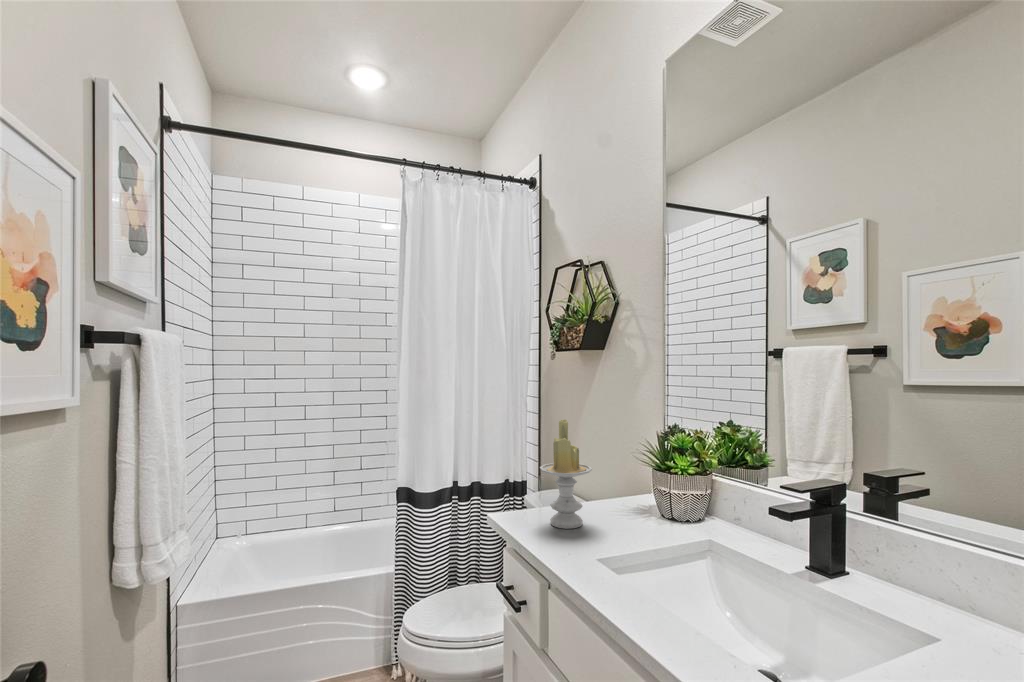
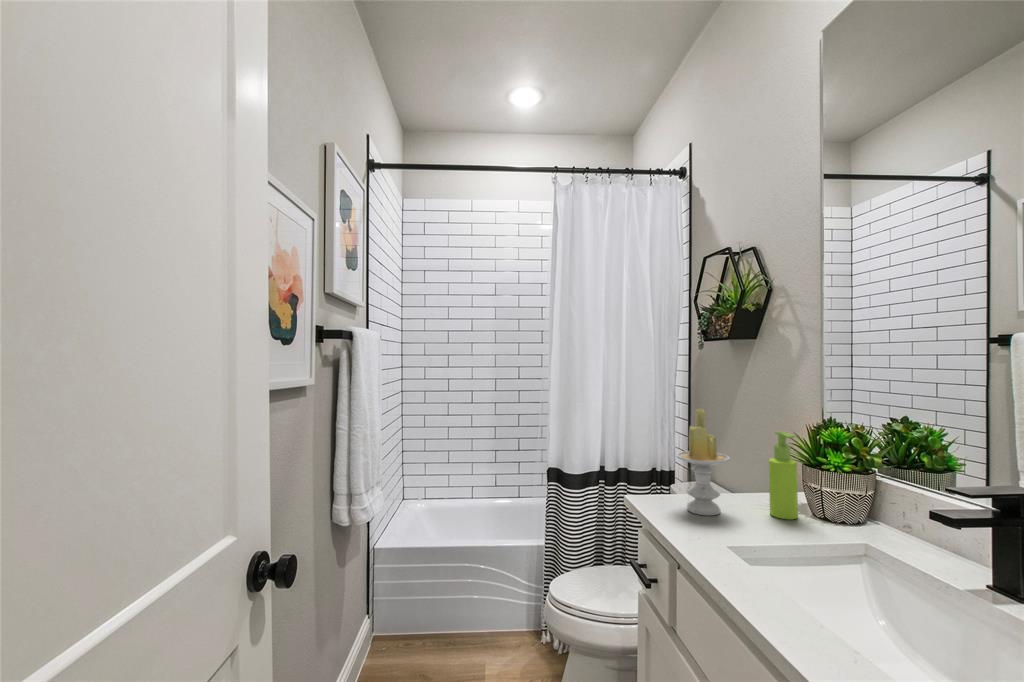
soap dispenser: none [625,439,651,524] -> present [769,432,798,519]

